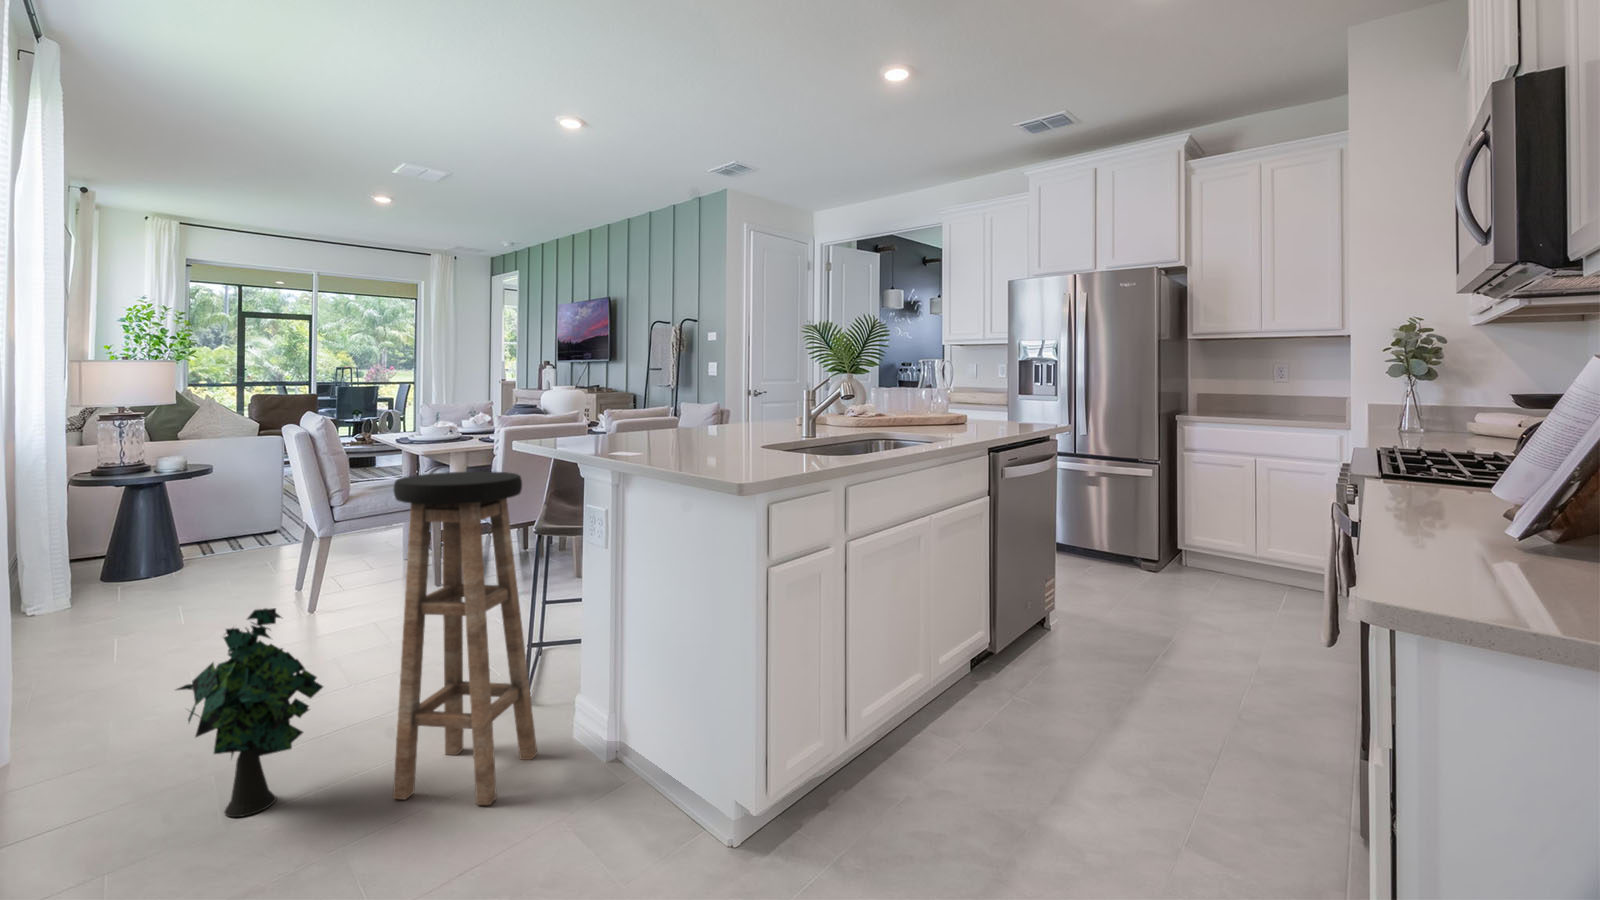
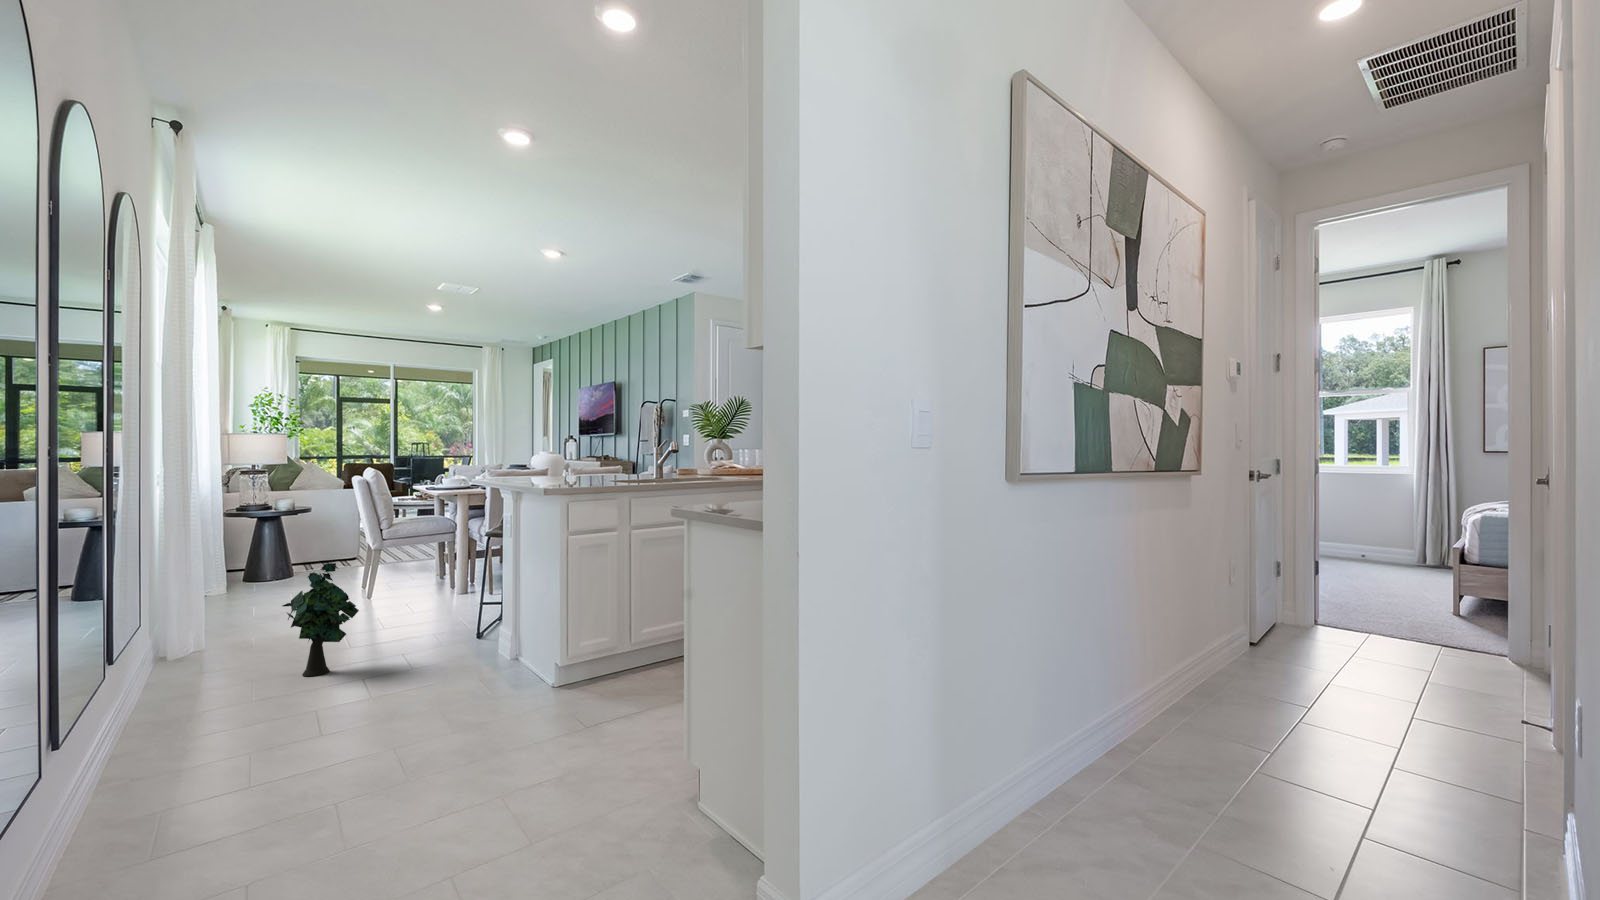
bar stool: present [393,471,537,805] -> none [391,493,478,675]

